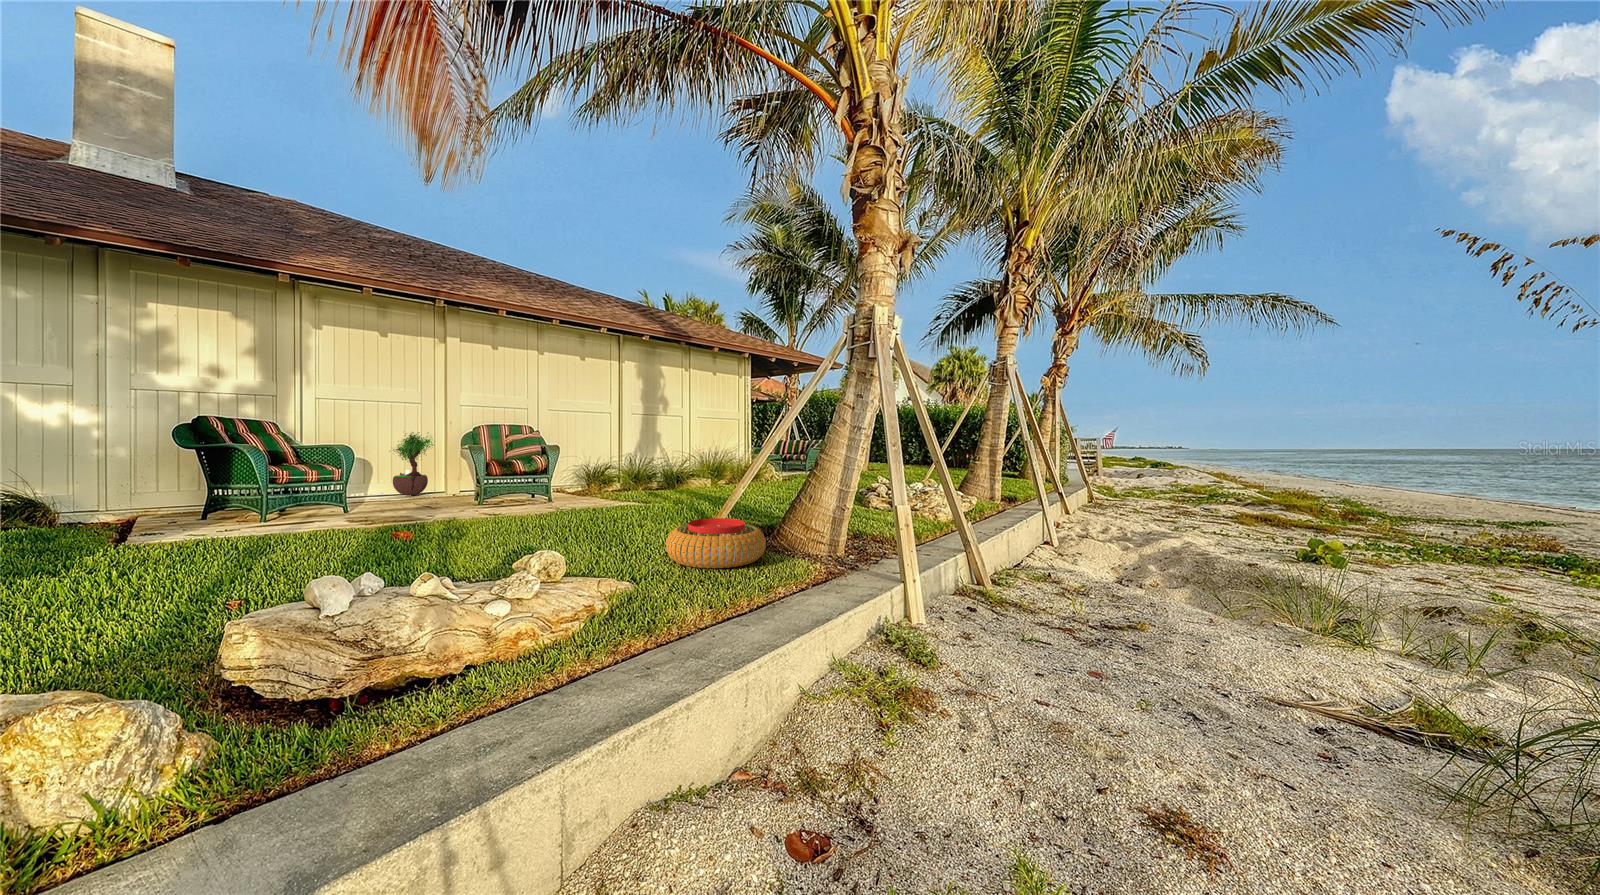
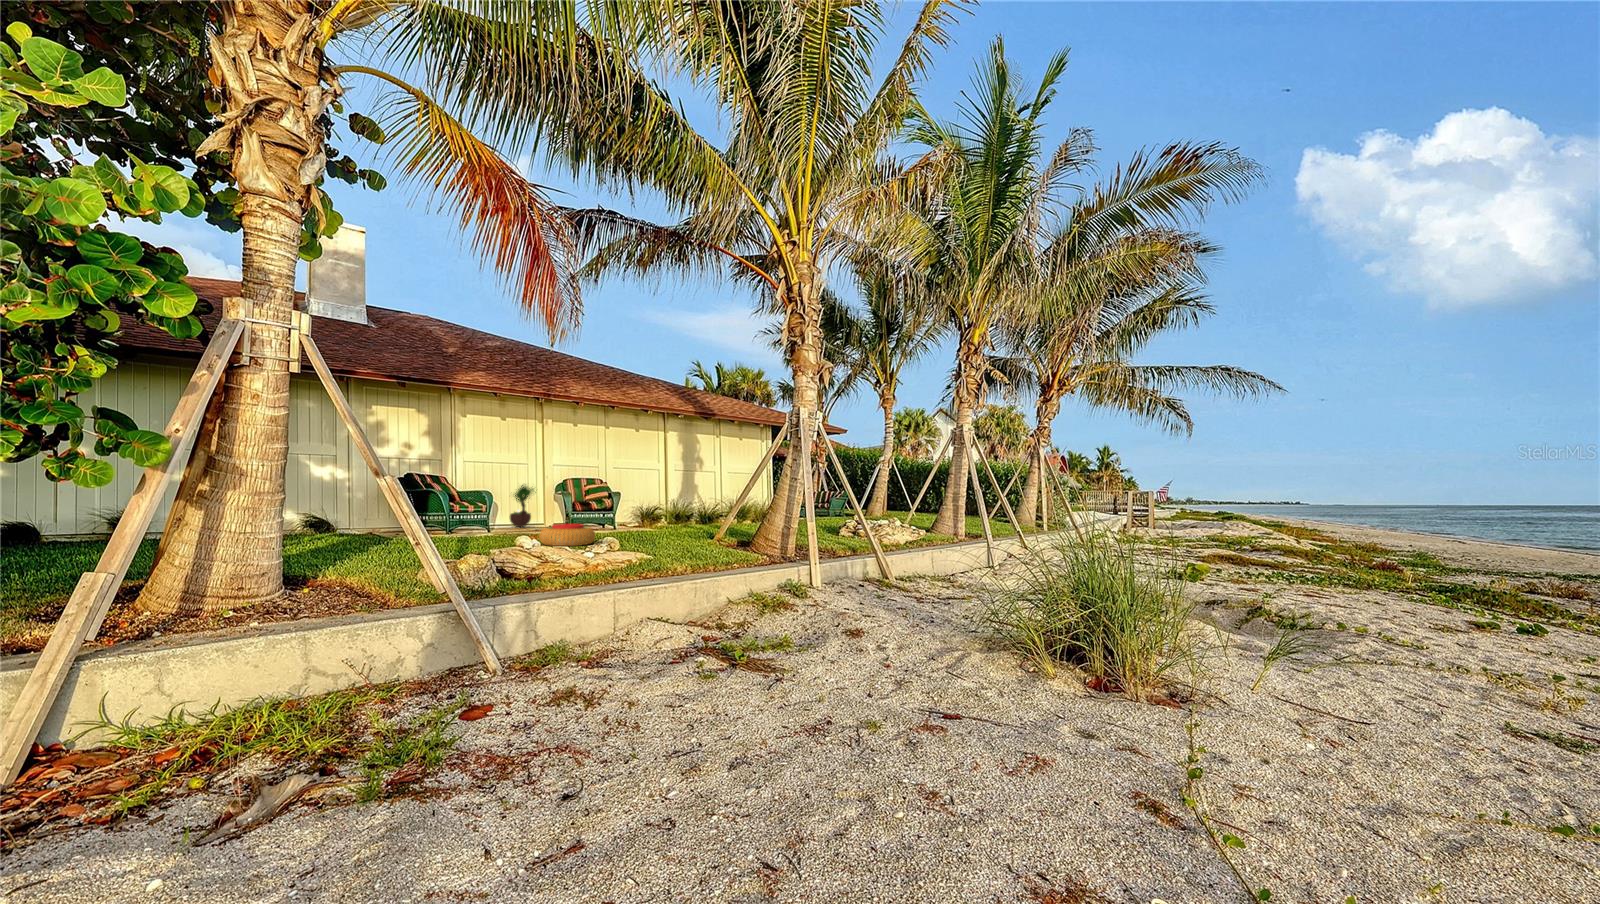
pouf: present [666,518,766,568] -> present [539,524,595,546]

